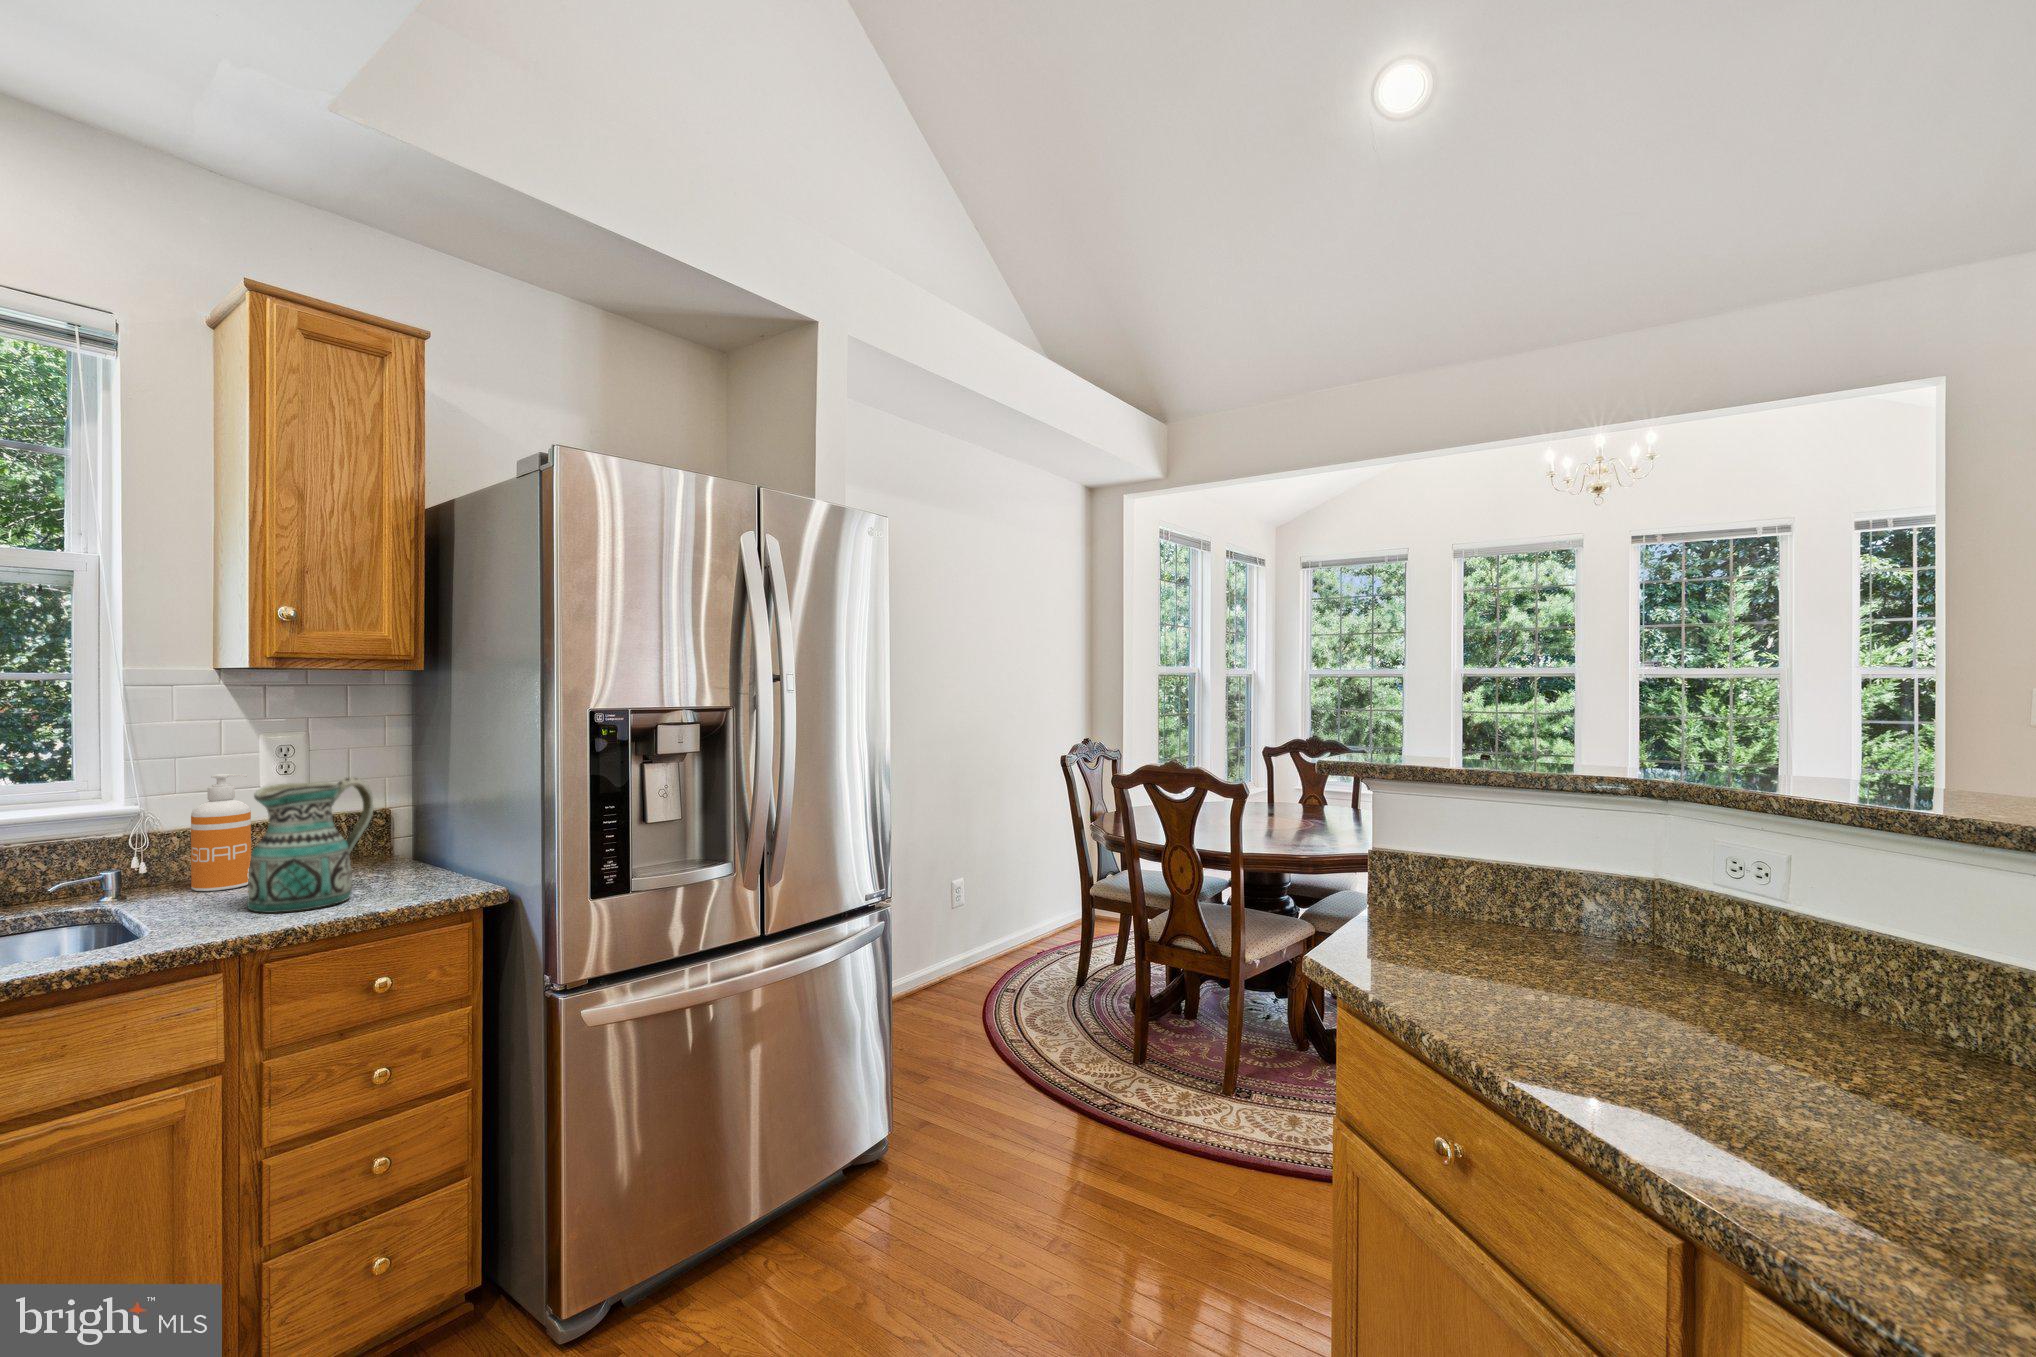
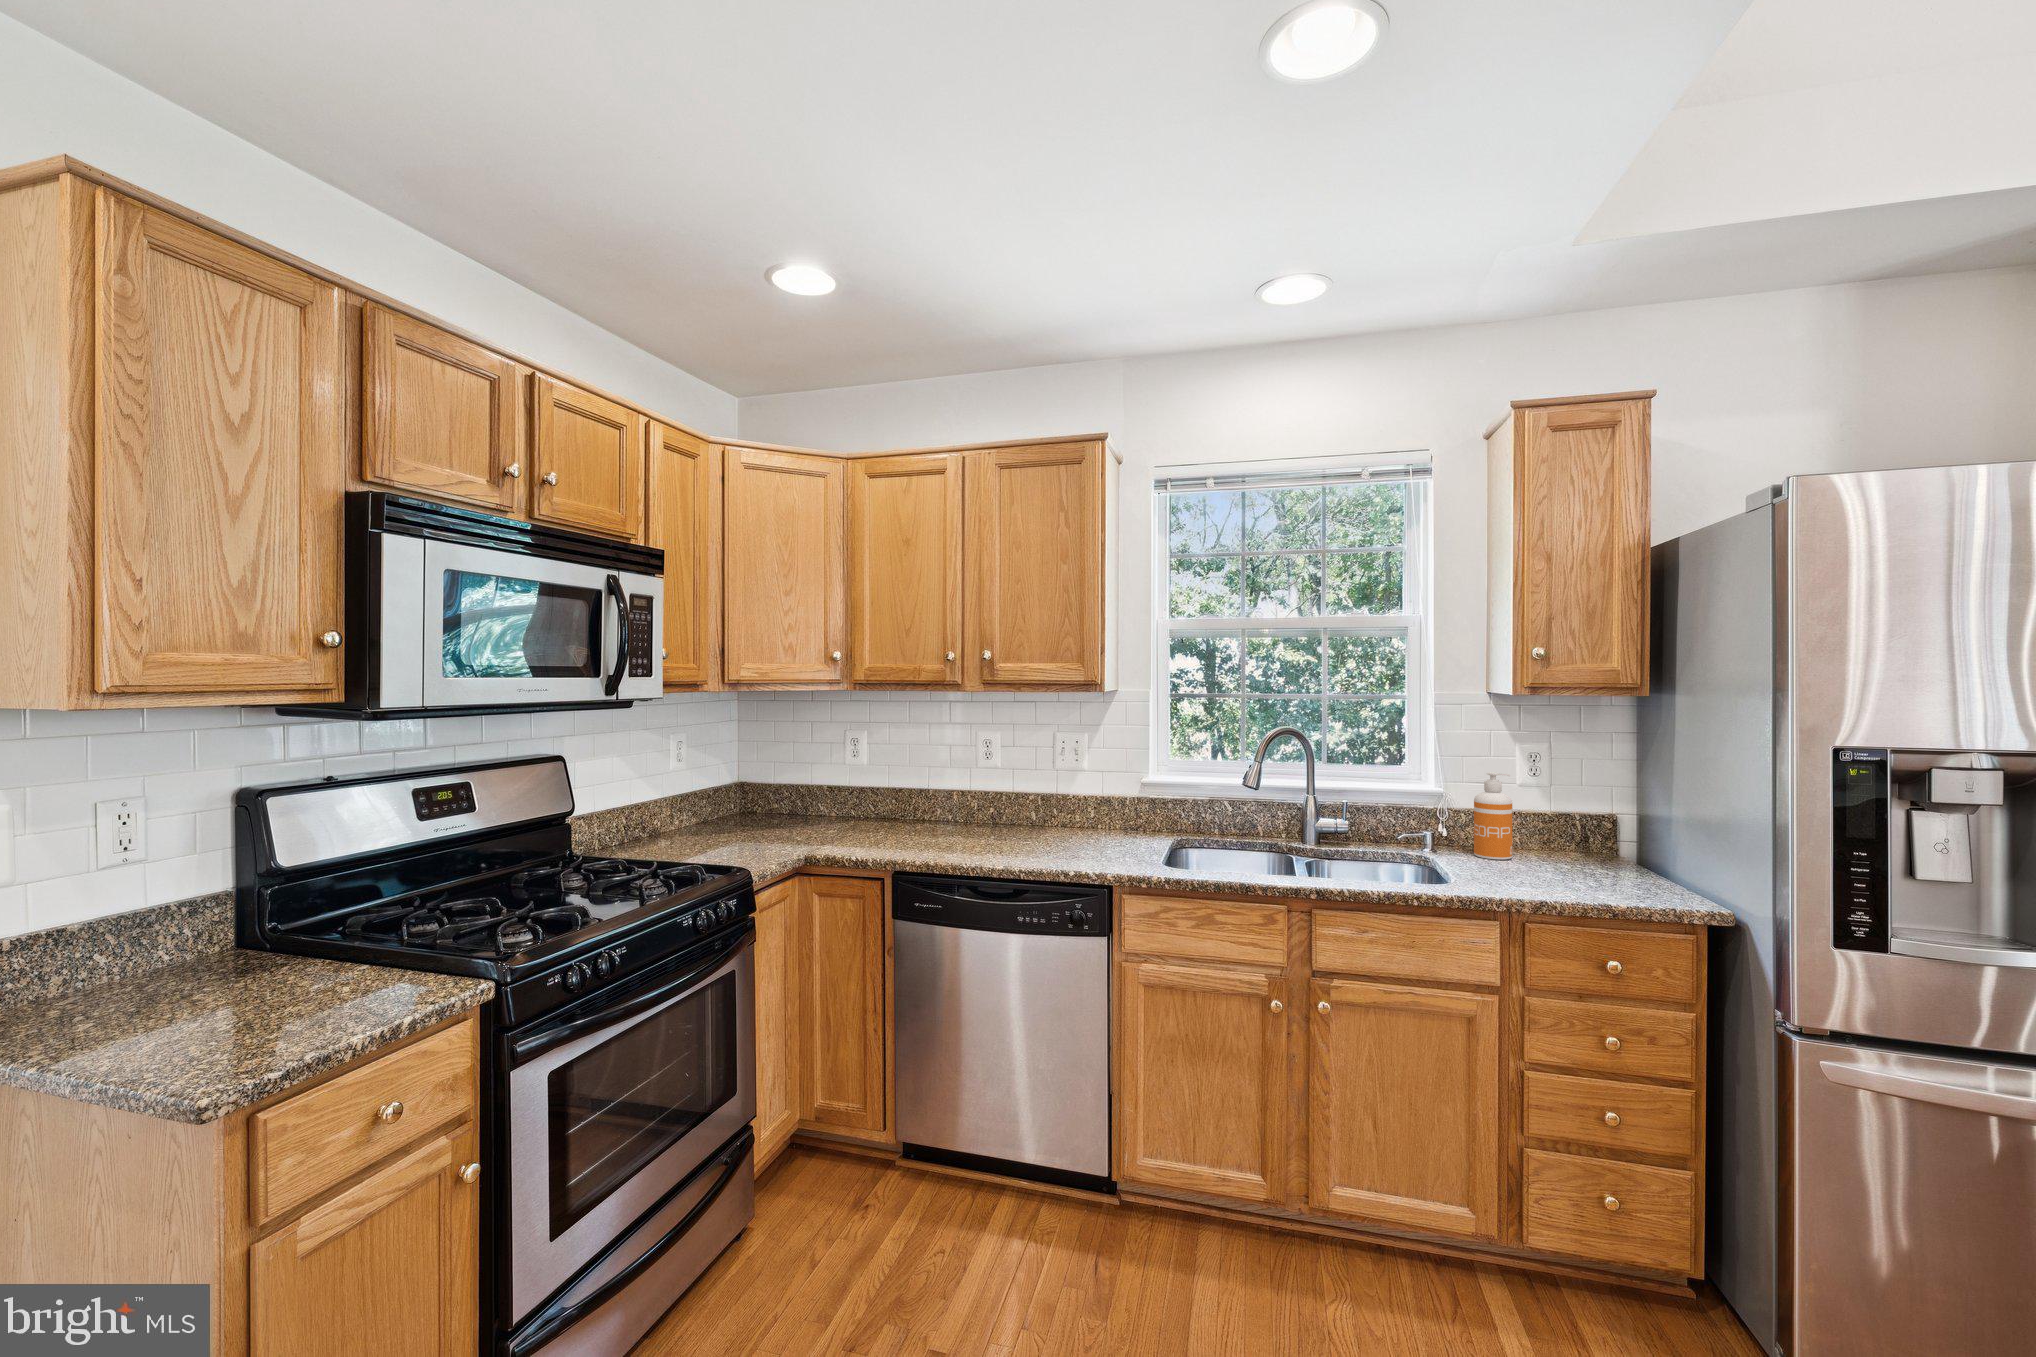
ceramic pitcher: present [247,778,374,913] -> none [1513,786,1606,890]

